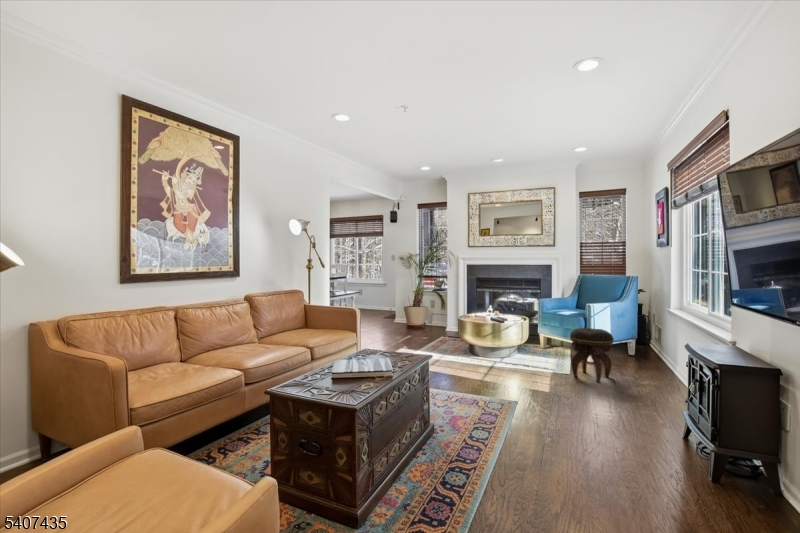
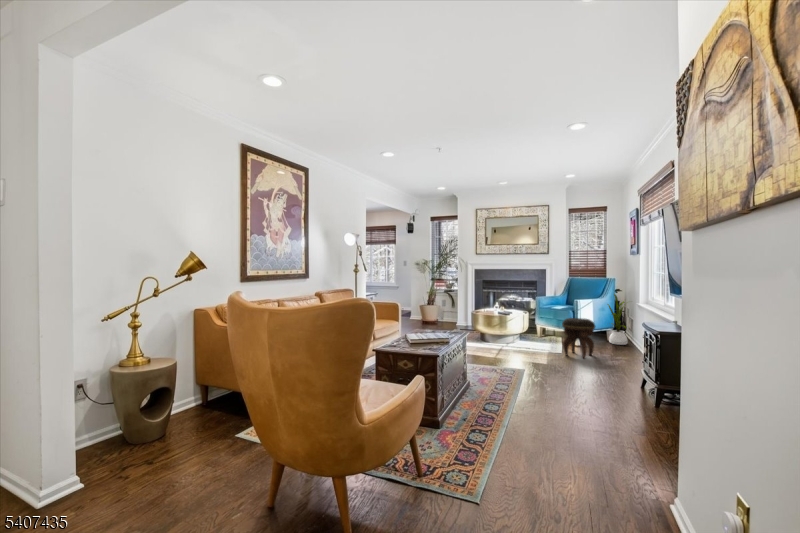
house plant: none [627,295,661,361] -> present [608,294,628,345]

